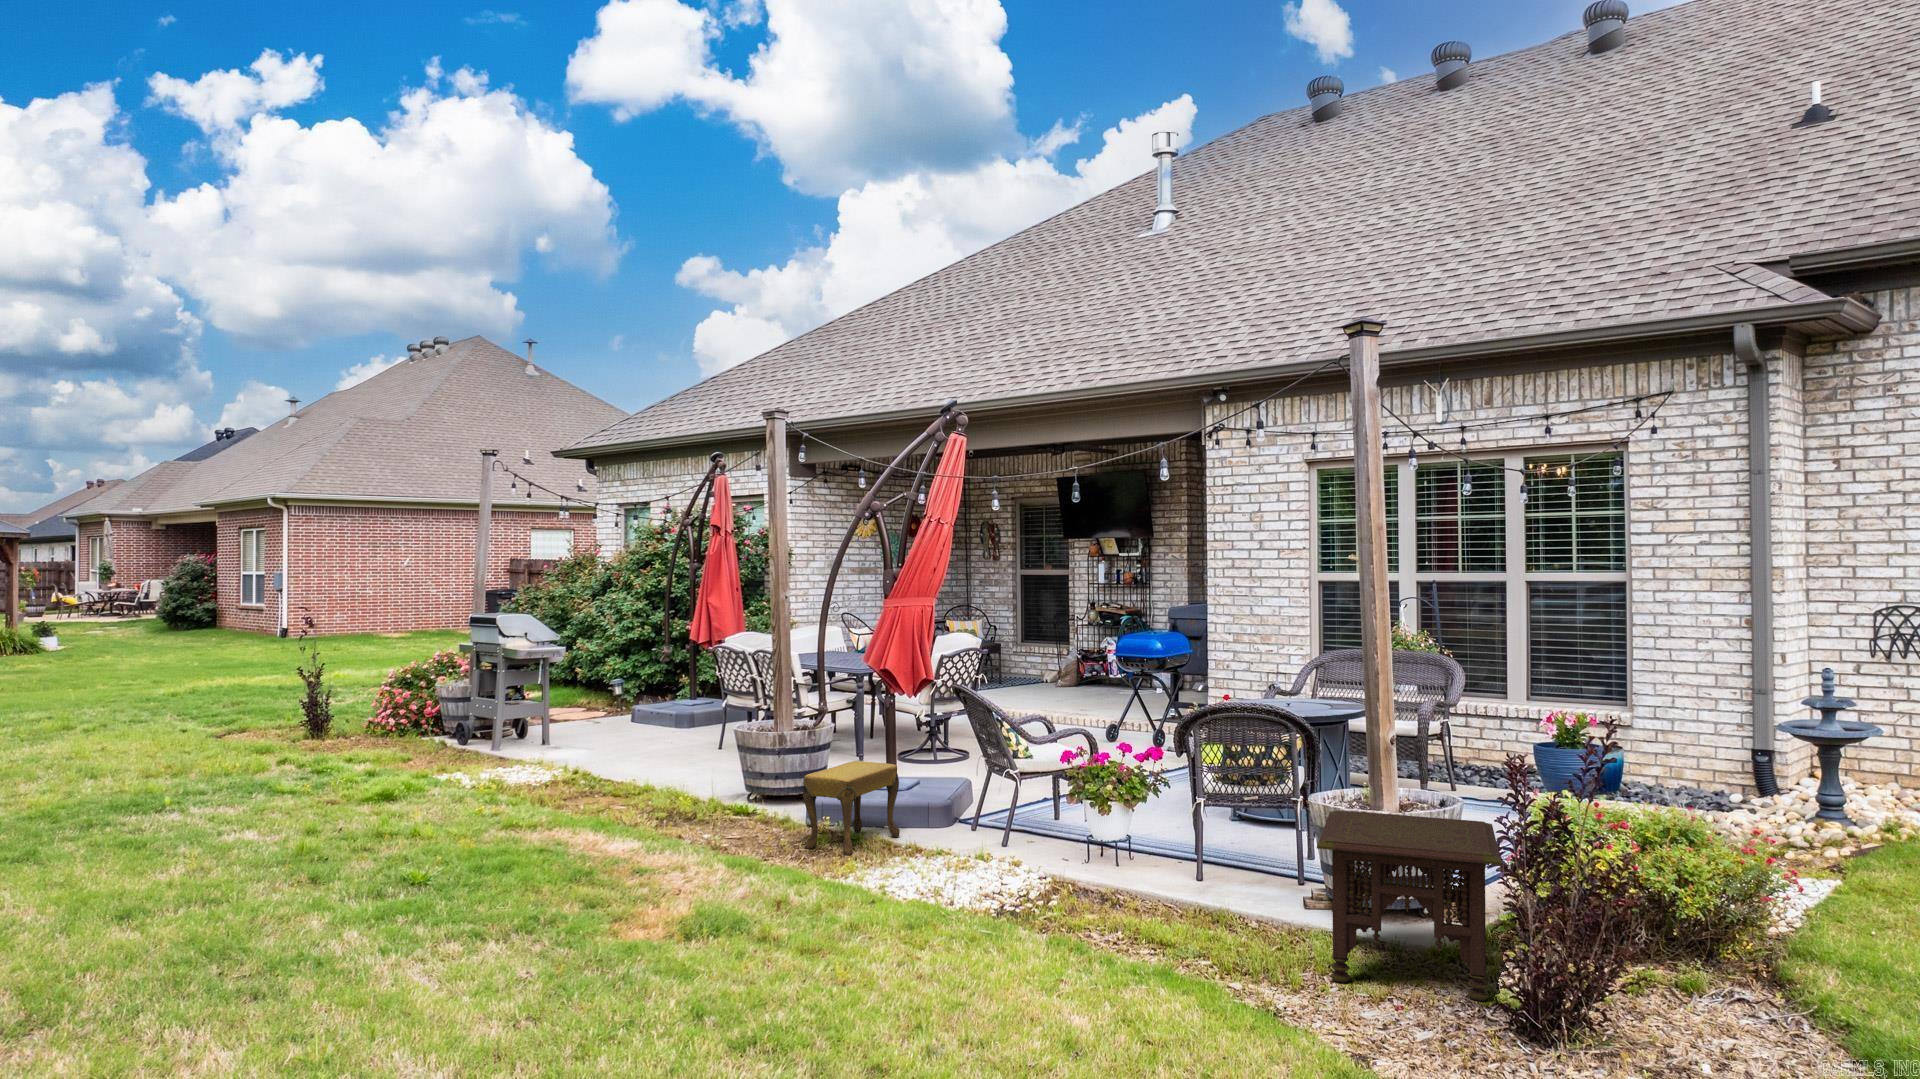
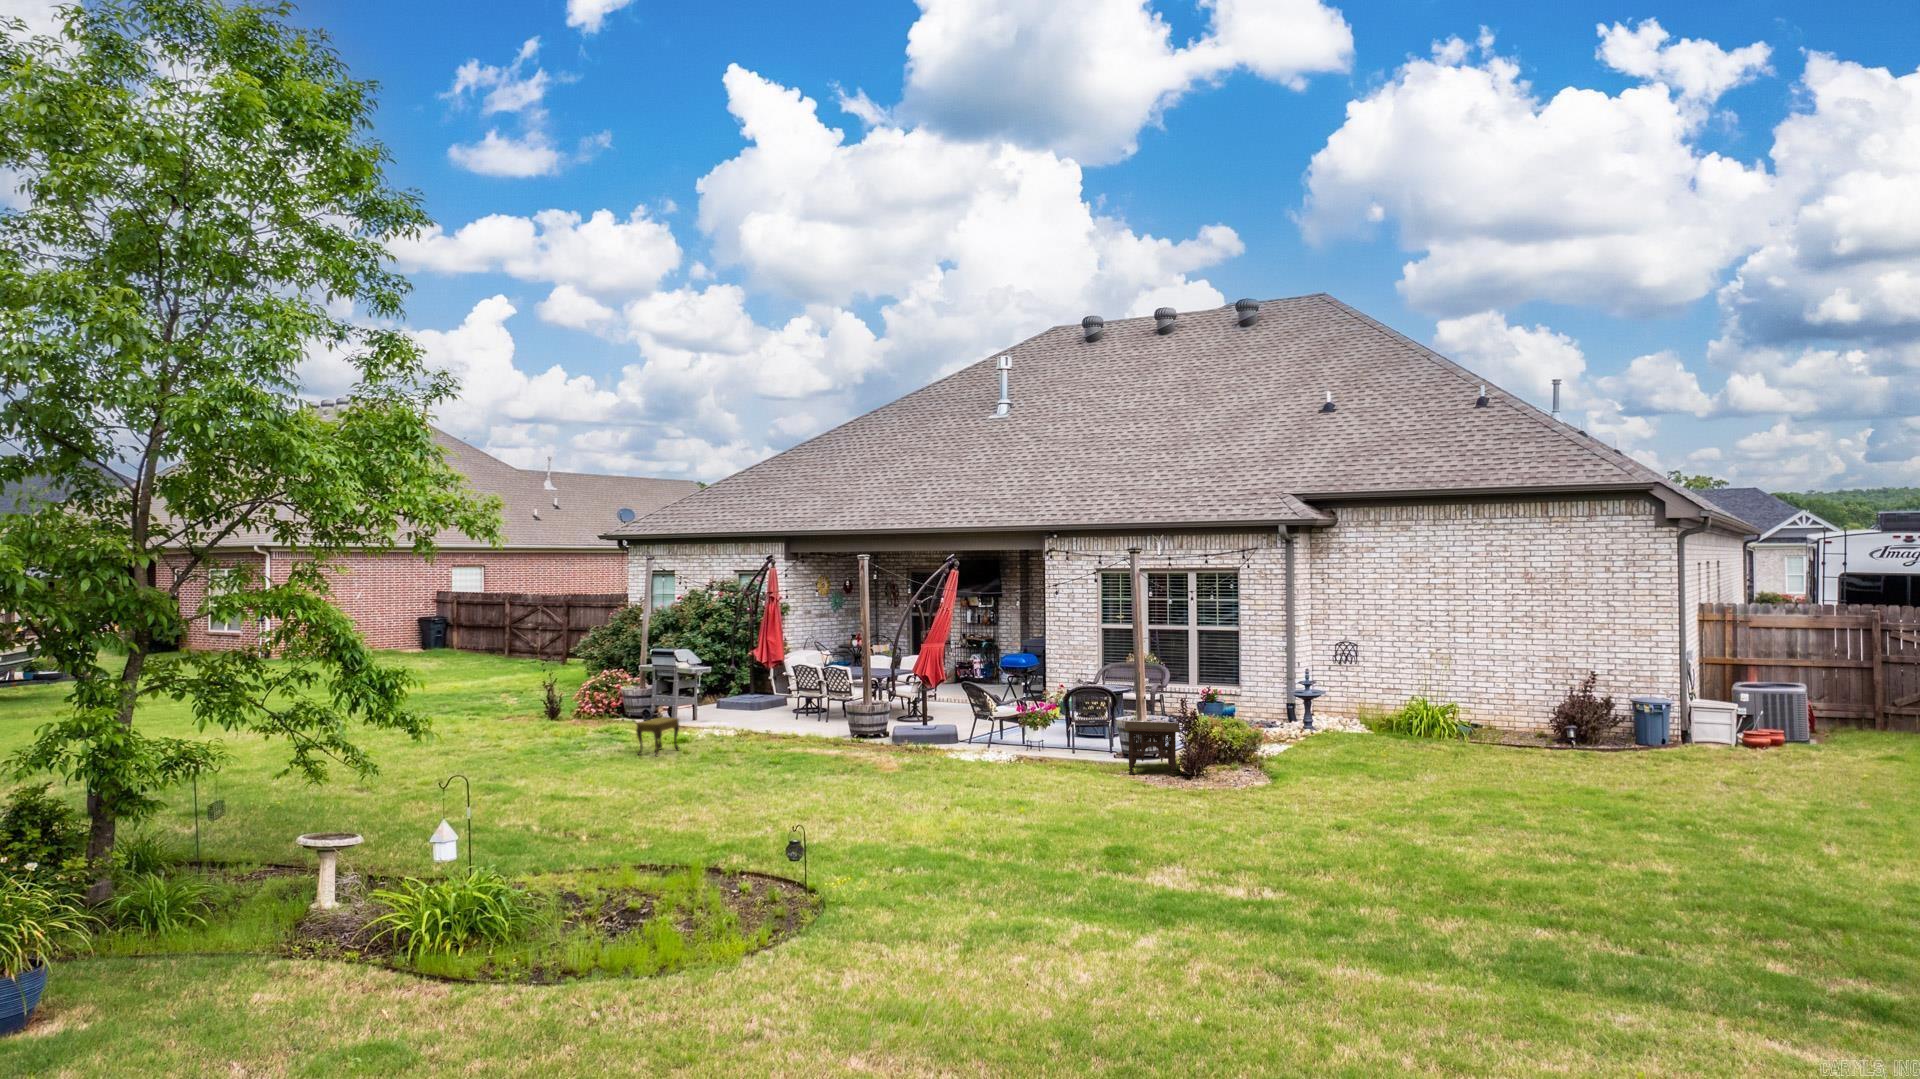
footstool: present [803,761,900,855] -> present [636,718,679,756]

